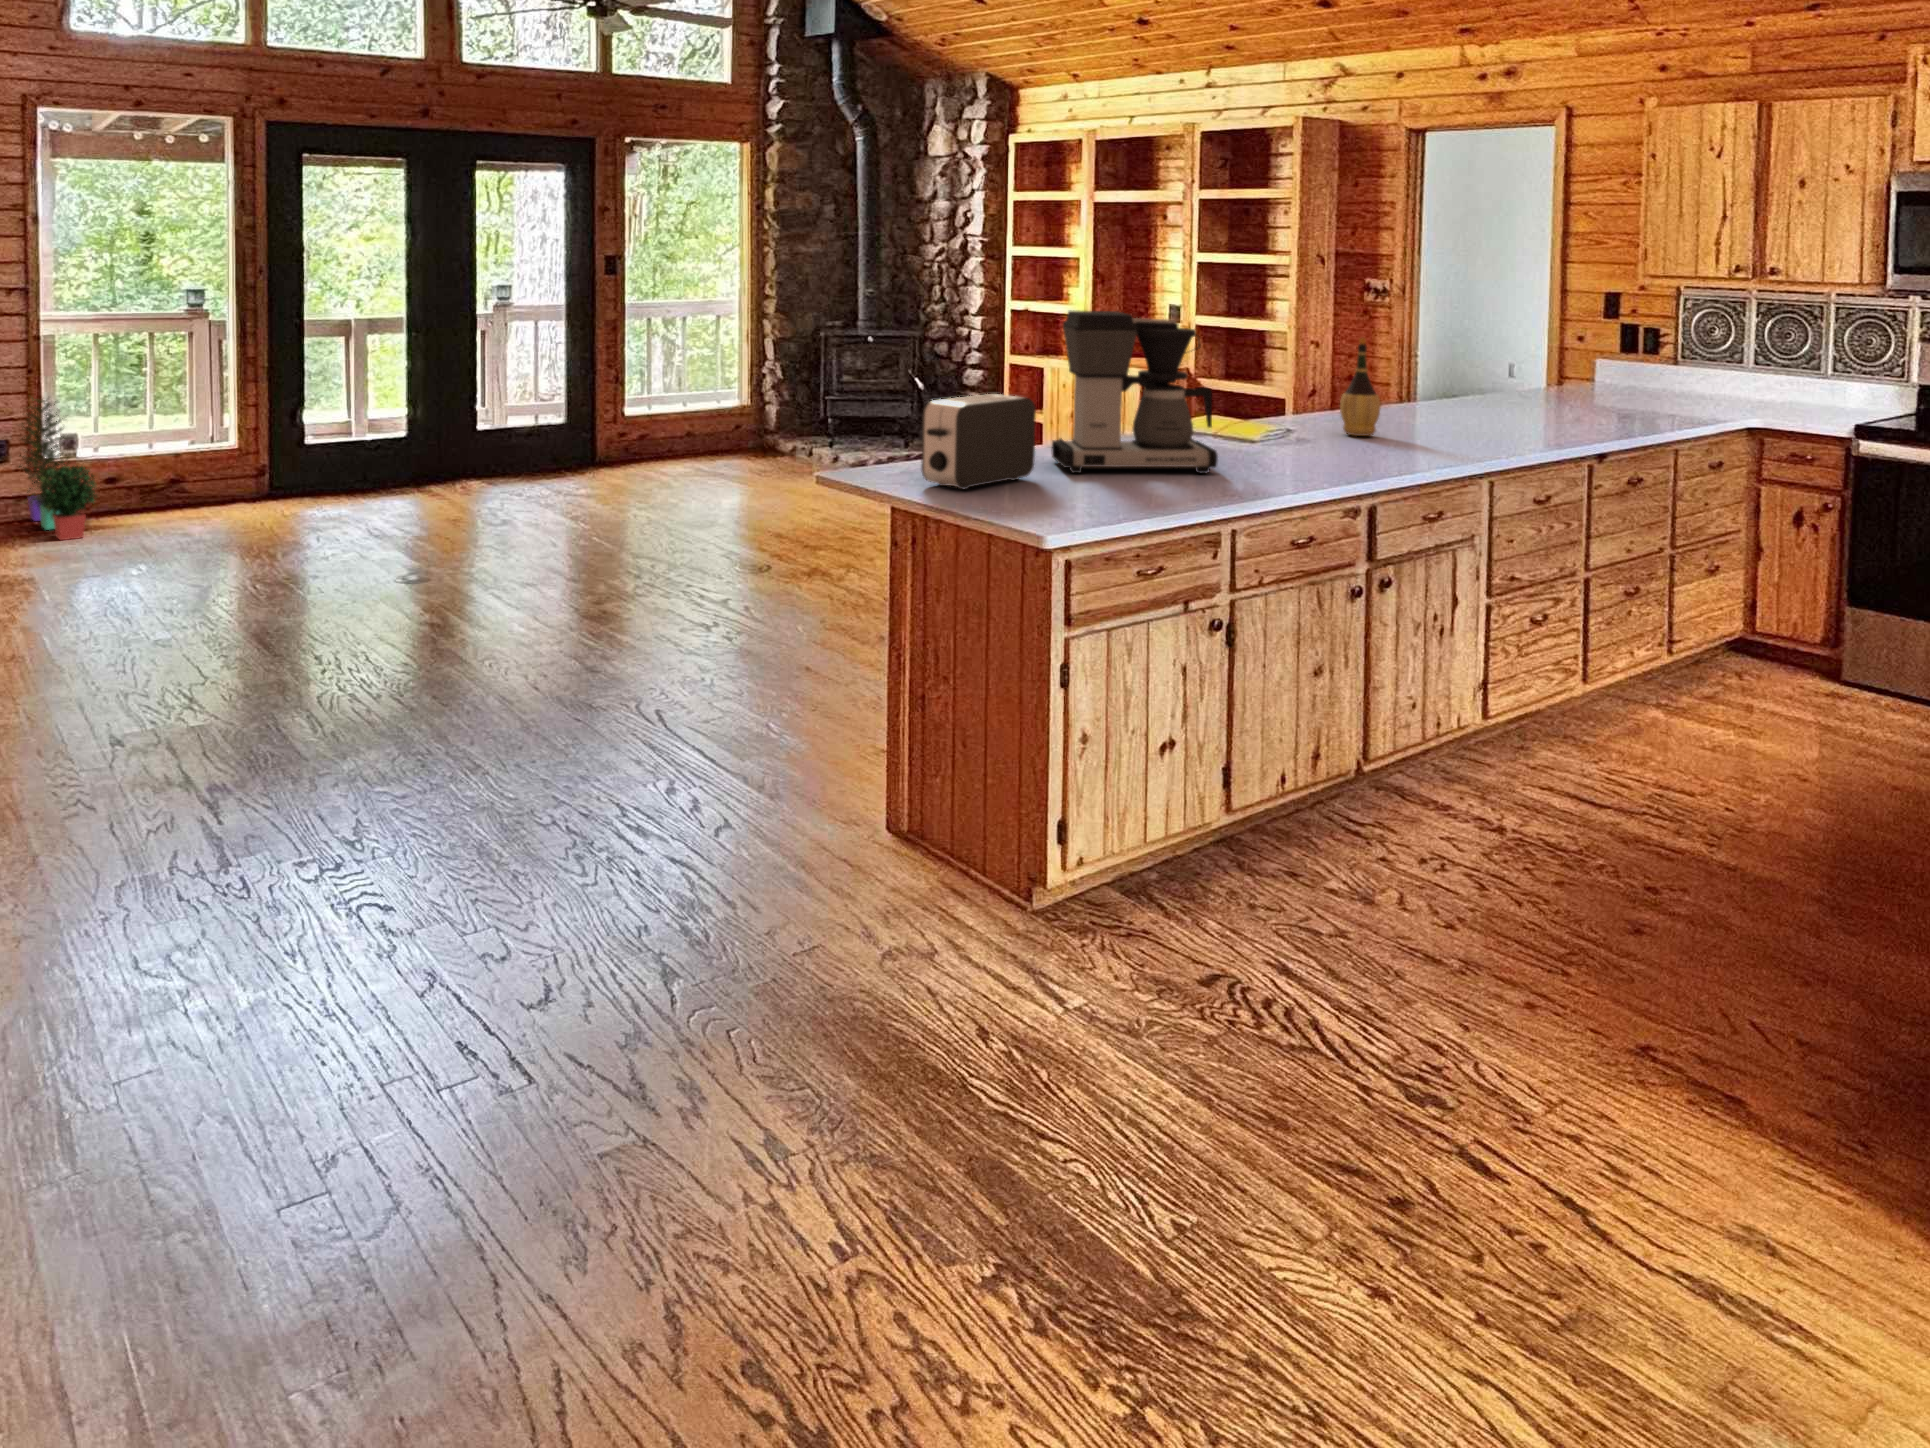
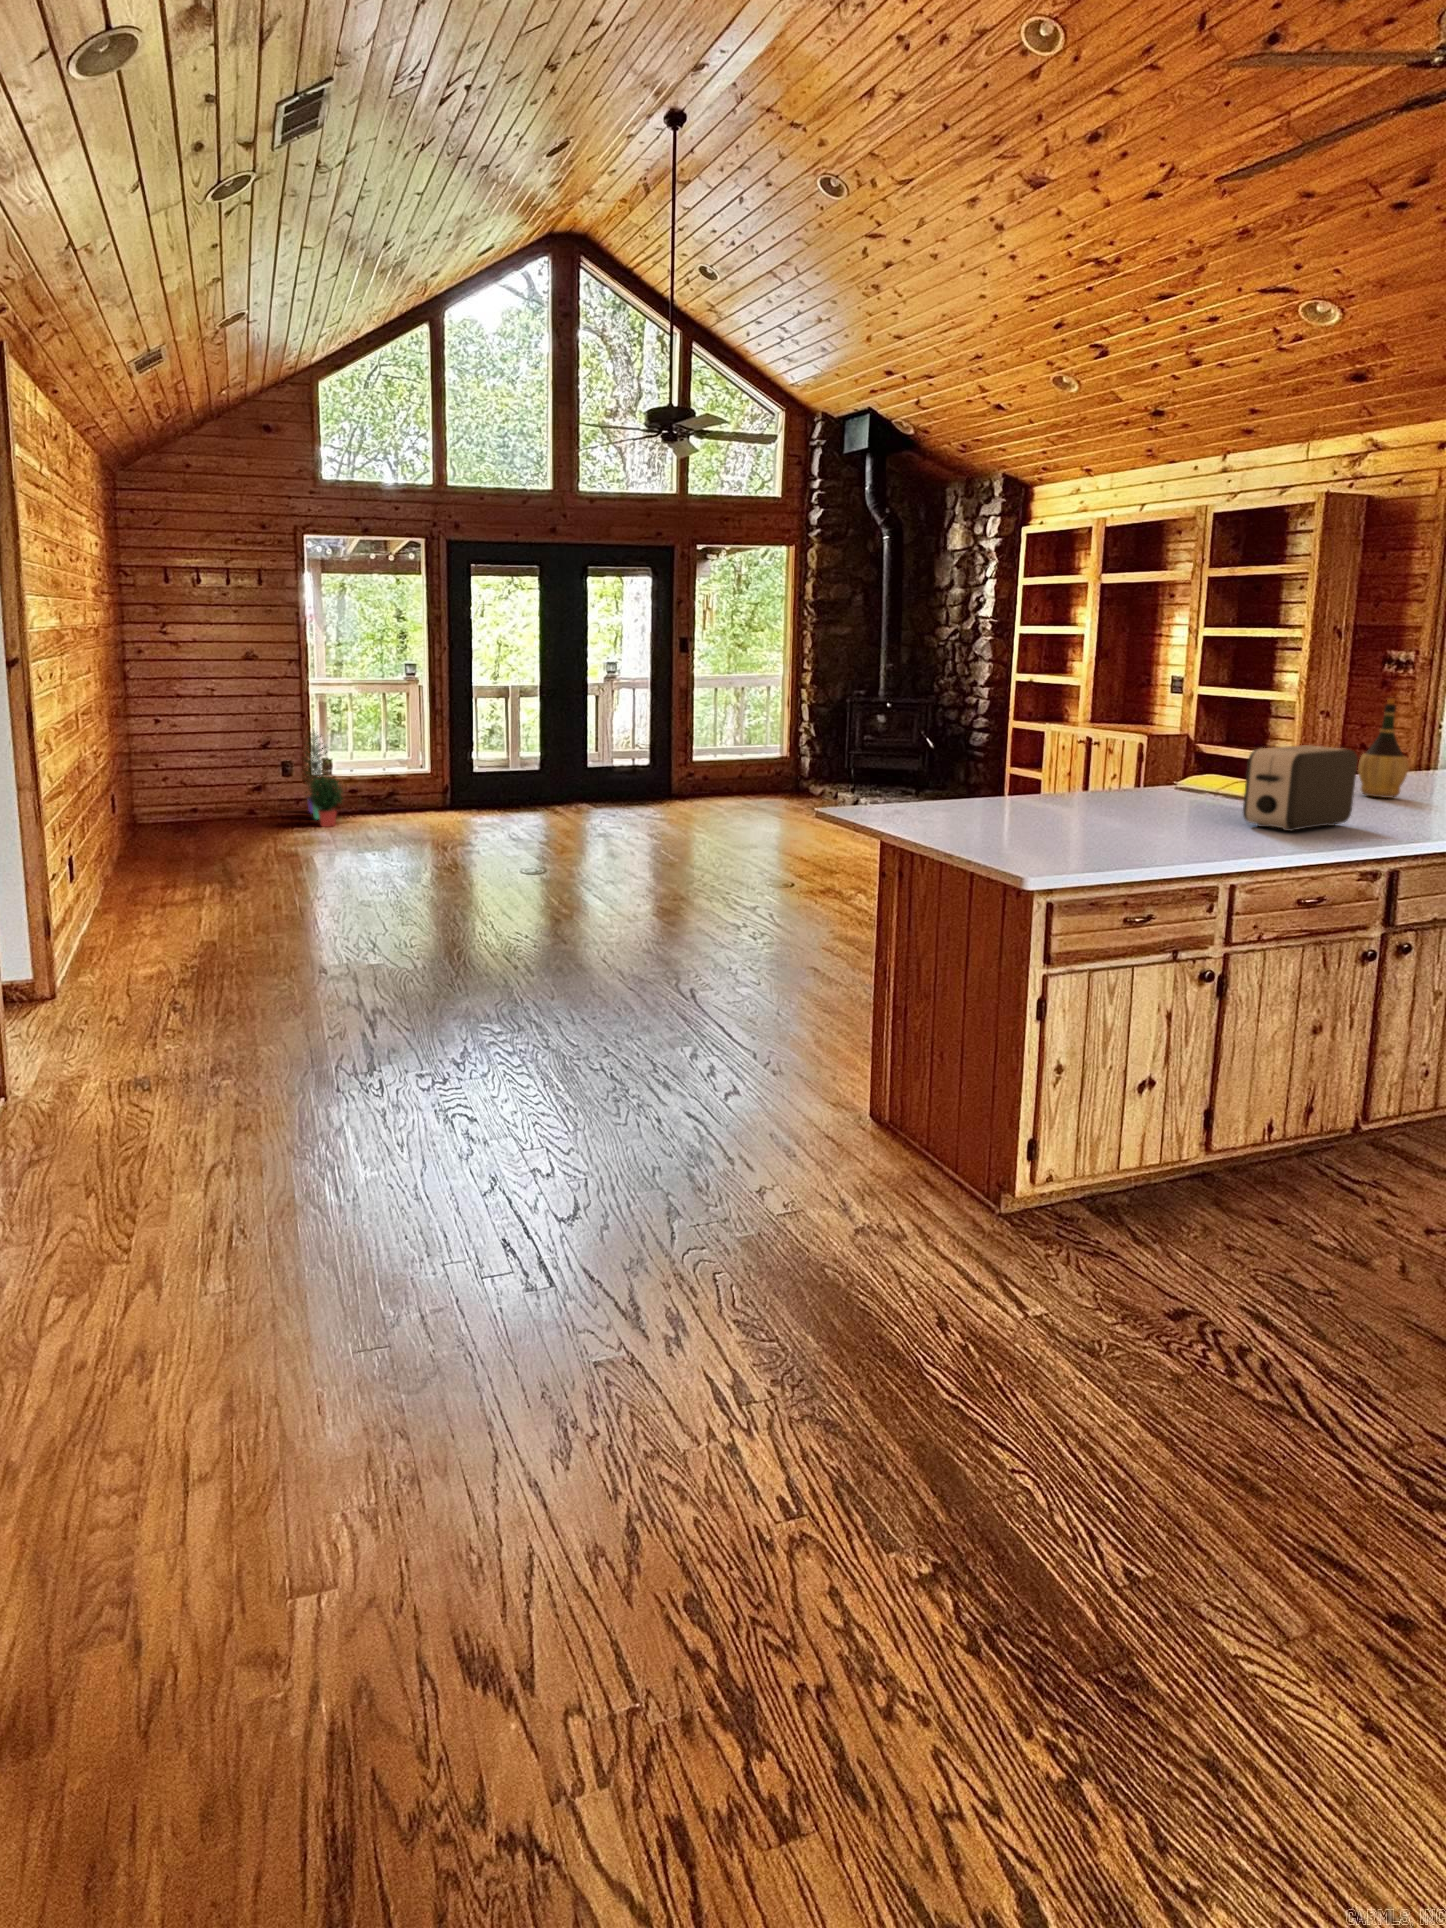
coffee maker: present [1052,310,1218,473] -> none [1039,665,1217,825]
toaster: present [921,394,1036,490] -> present [1243,745,1358,831]

